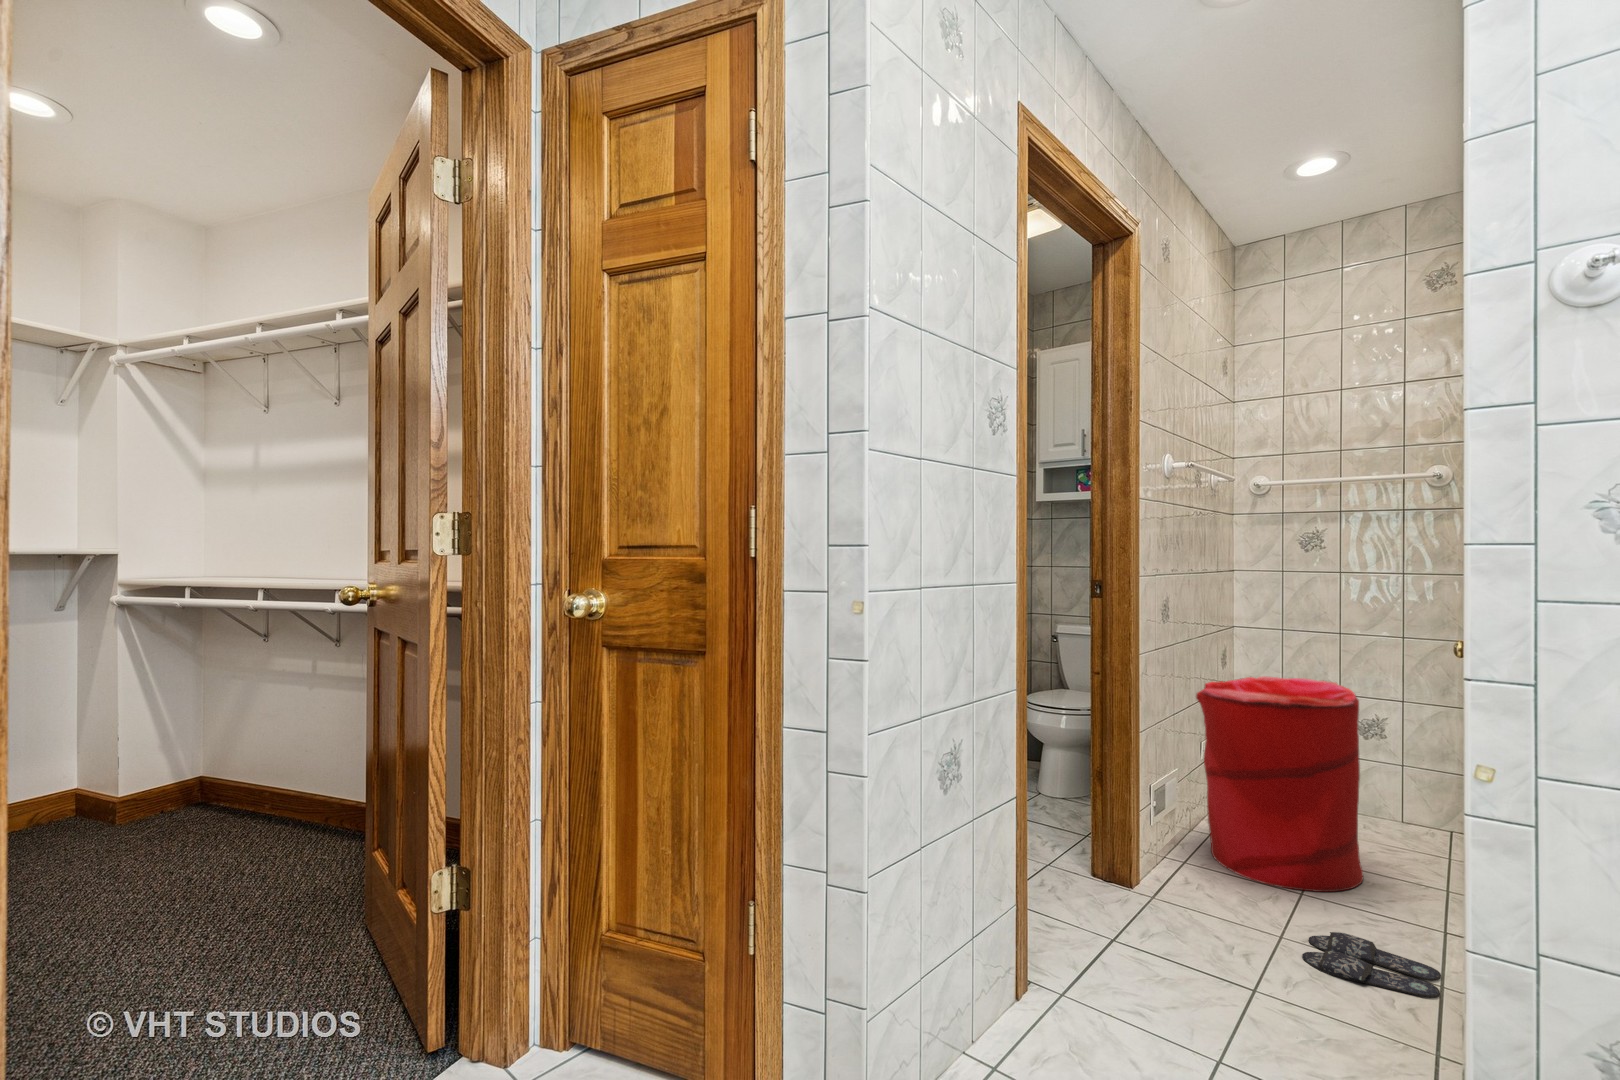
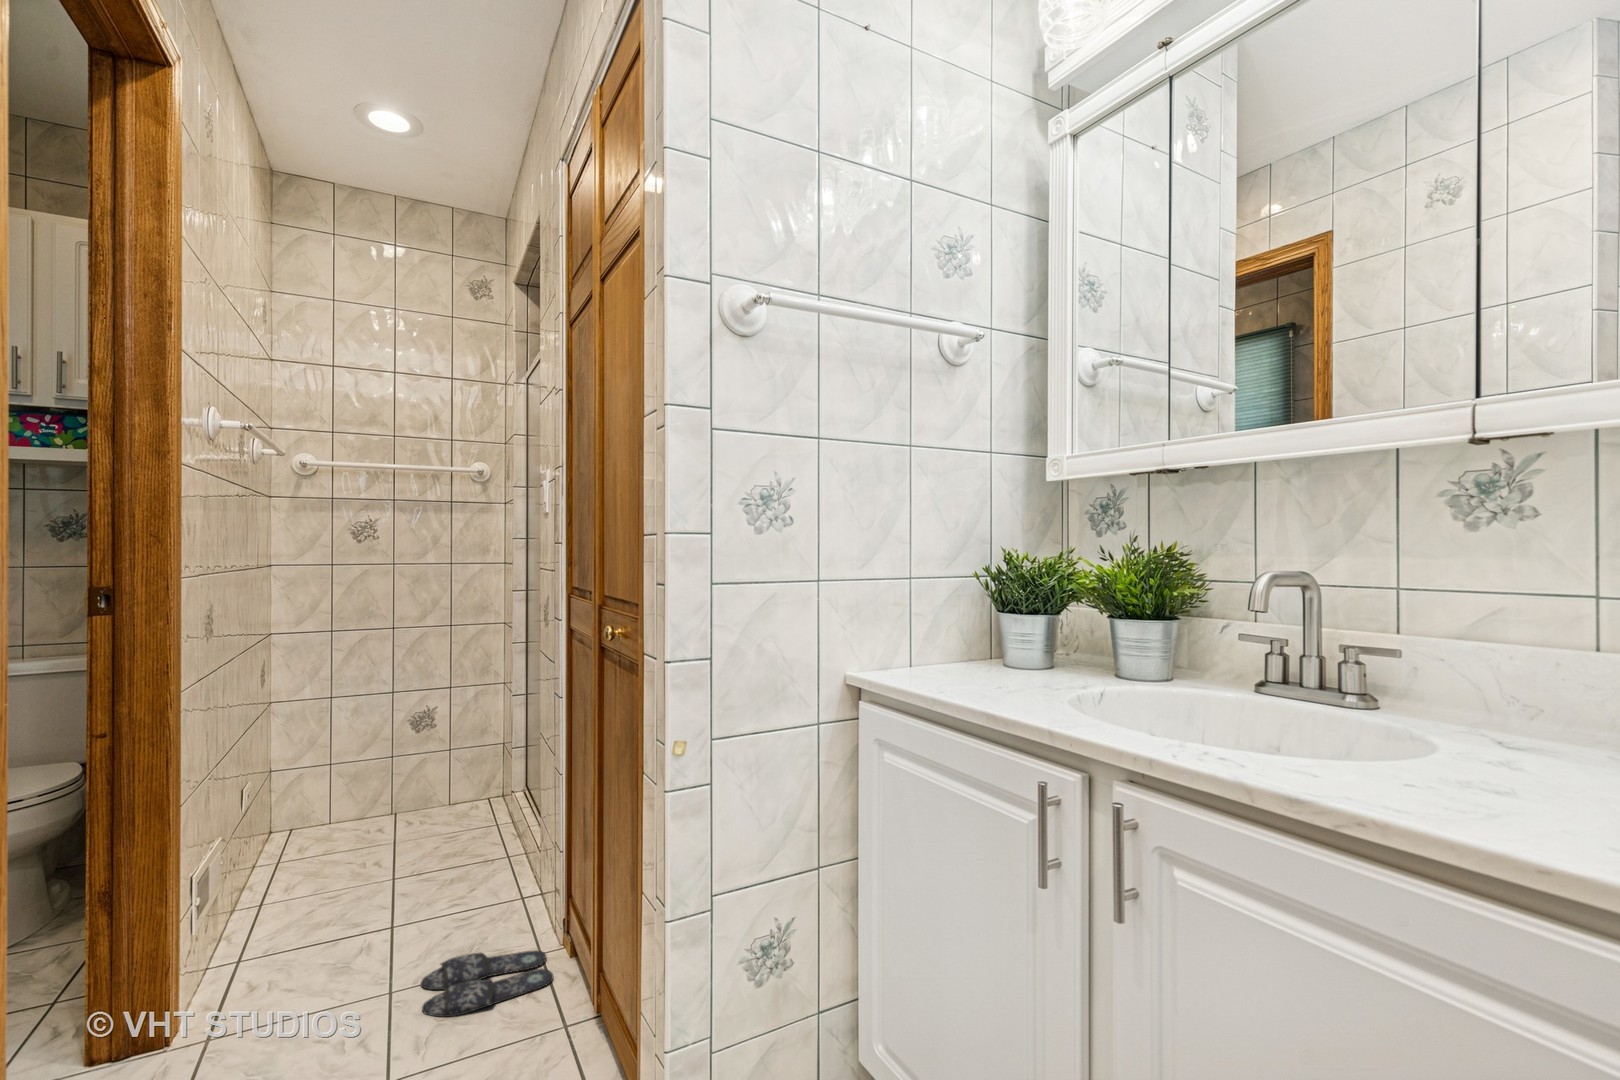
laundry hamper: present [1196,676,1363,892] -> none [248,682,444,941]

